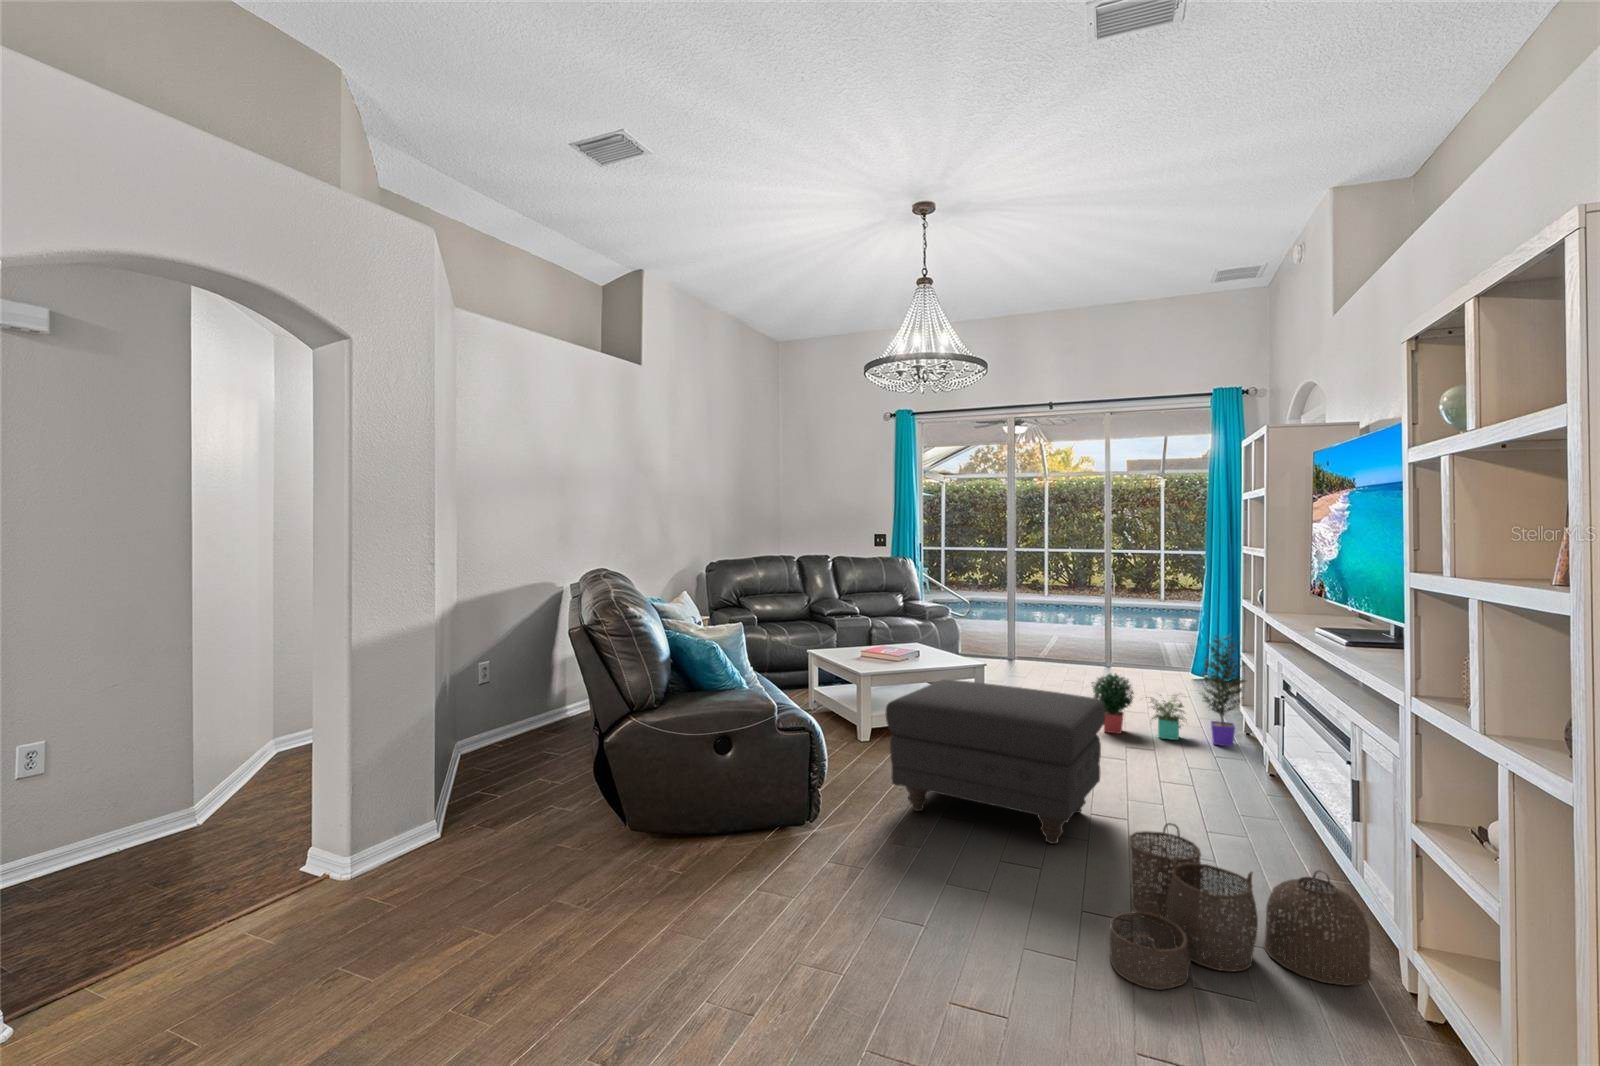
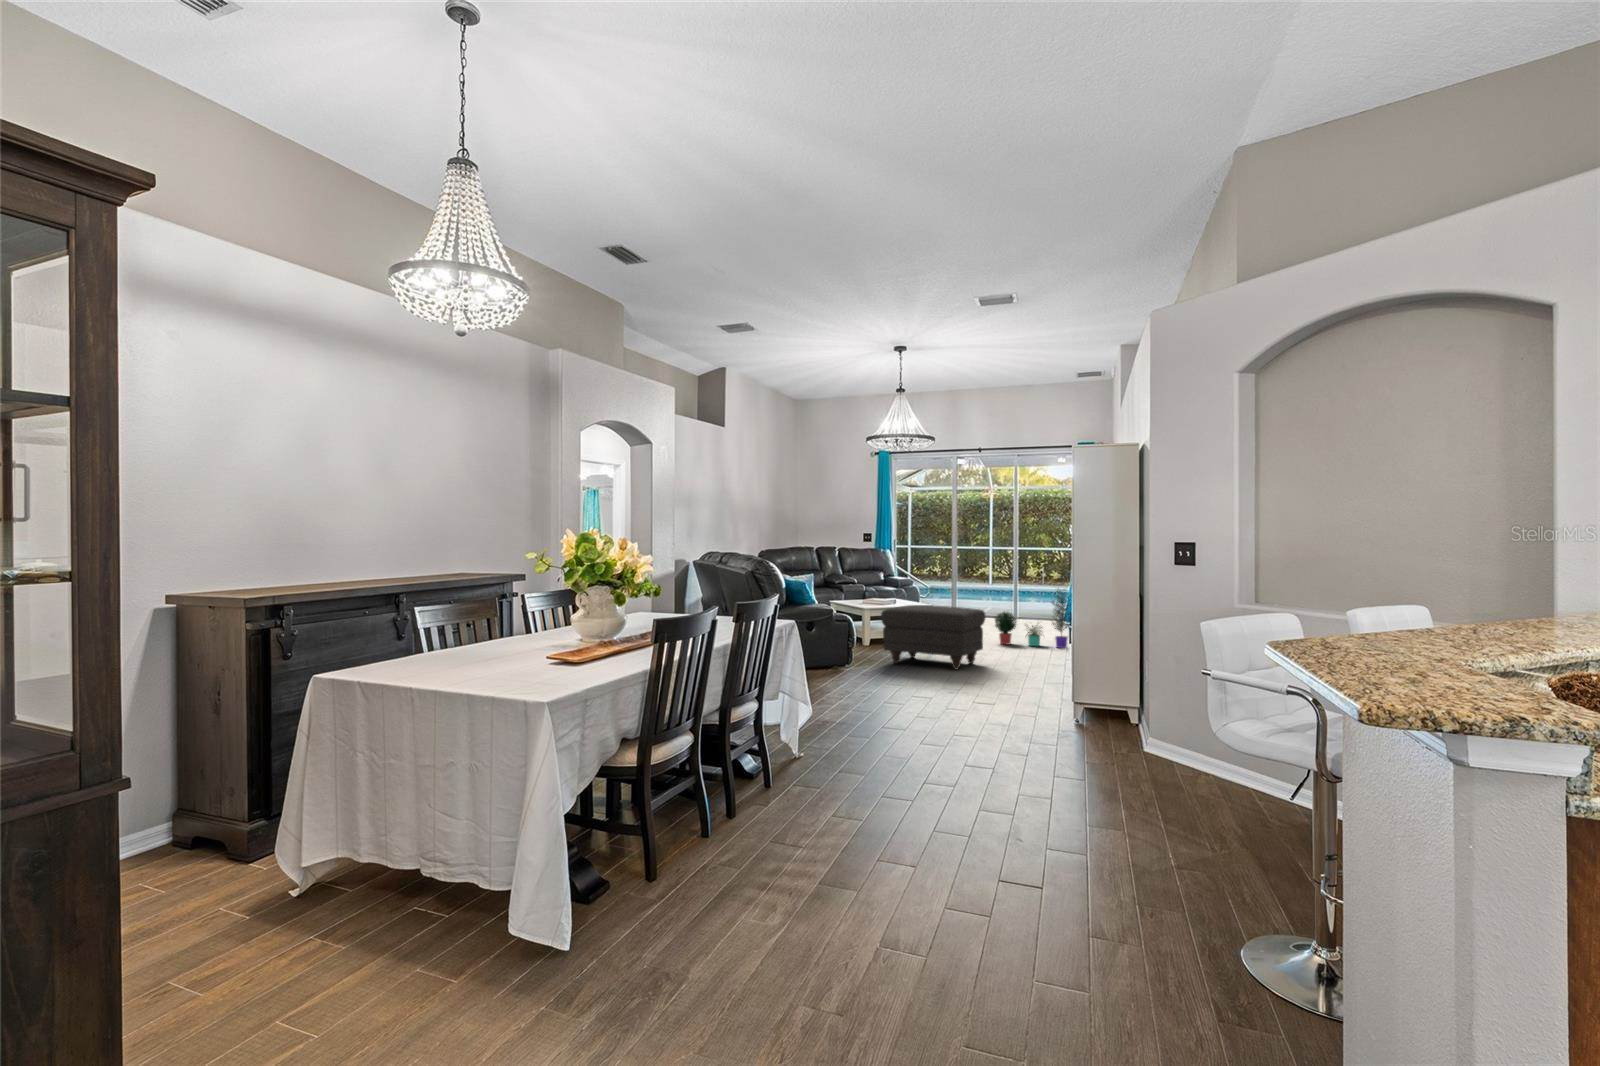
woven basket: present [1109,823,1372,990] -> none [967,648,1060,691]

